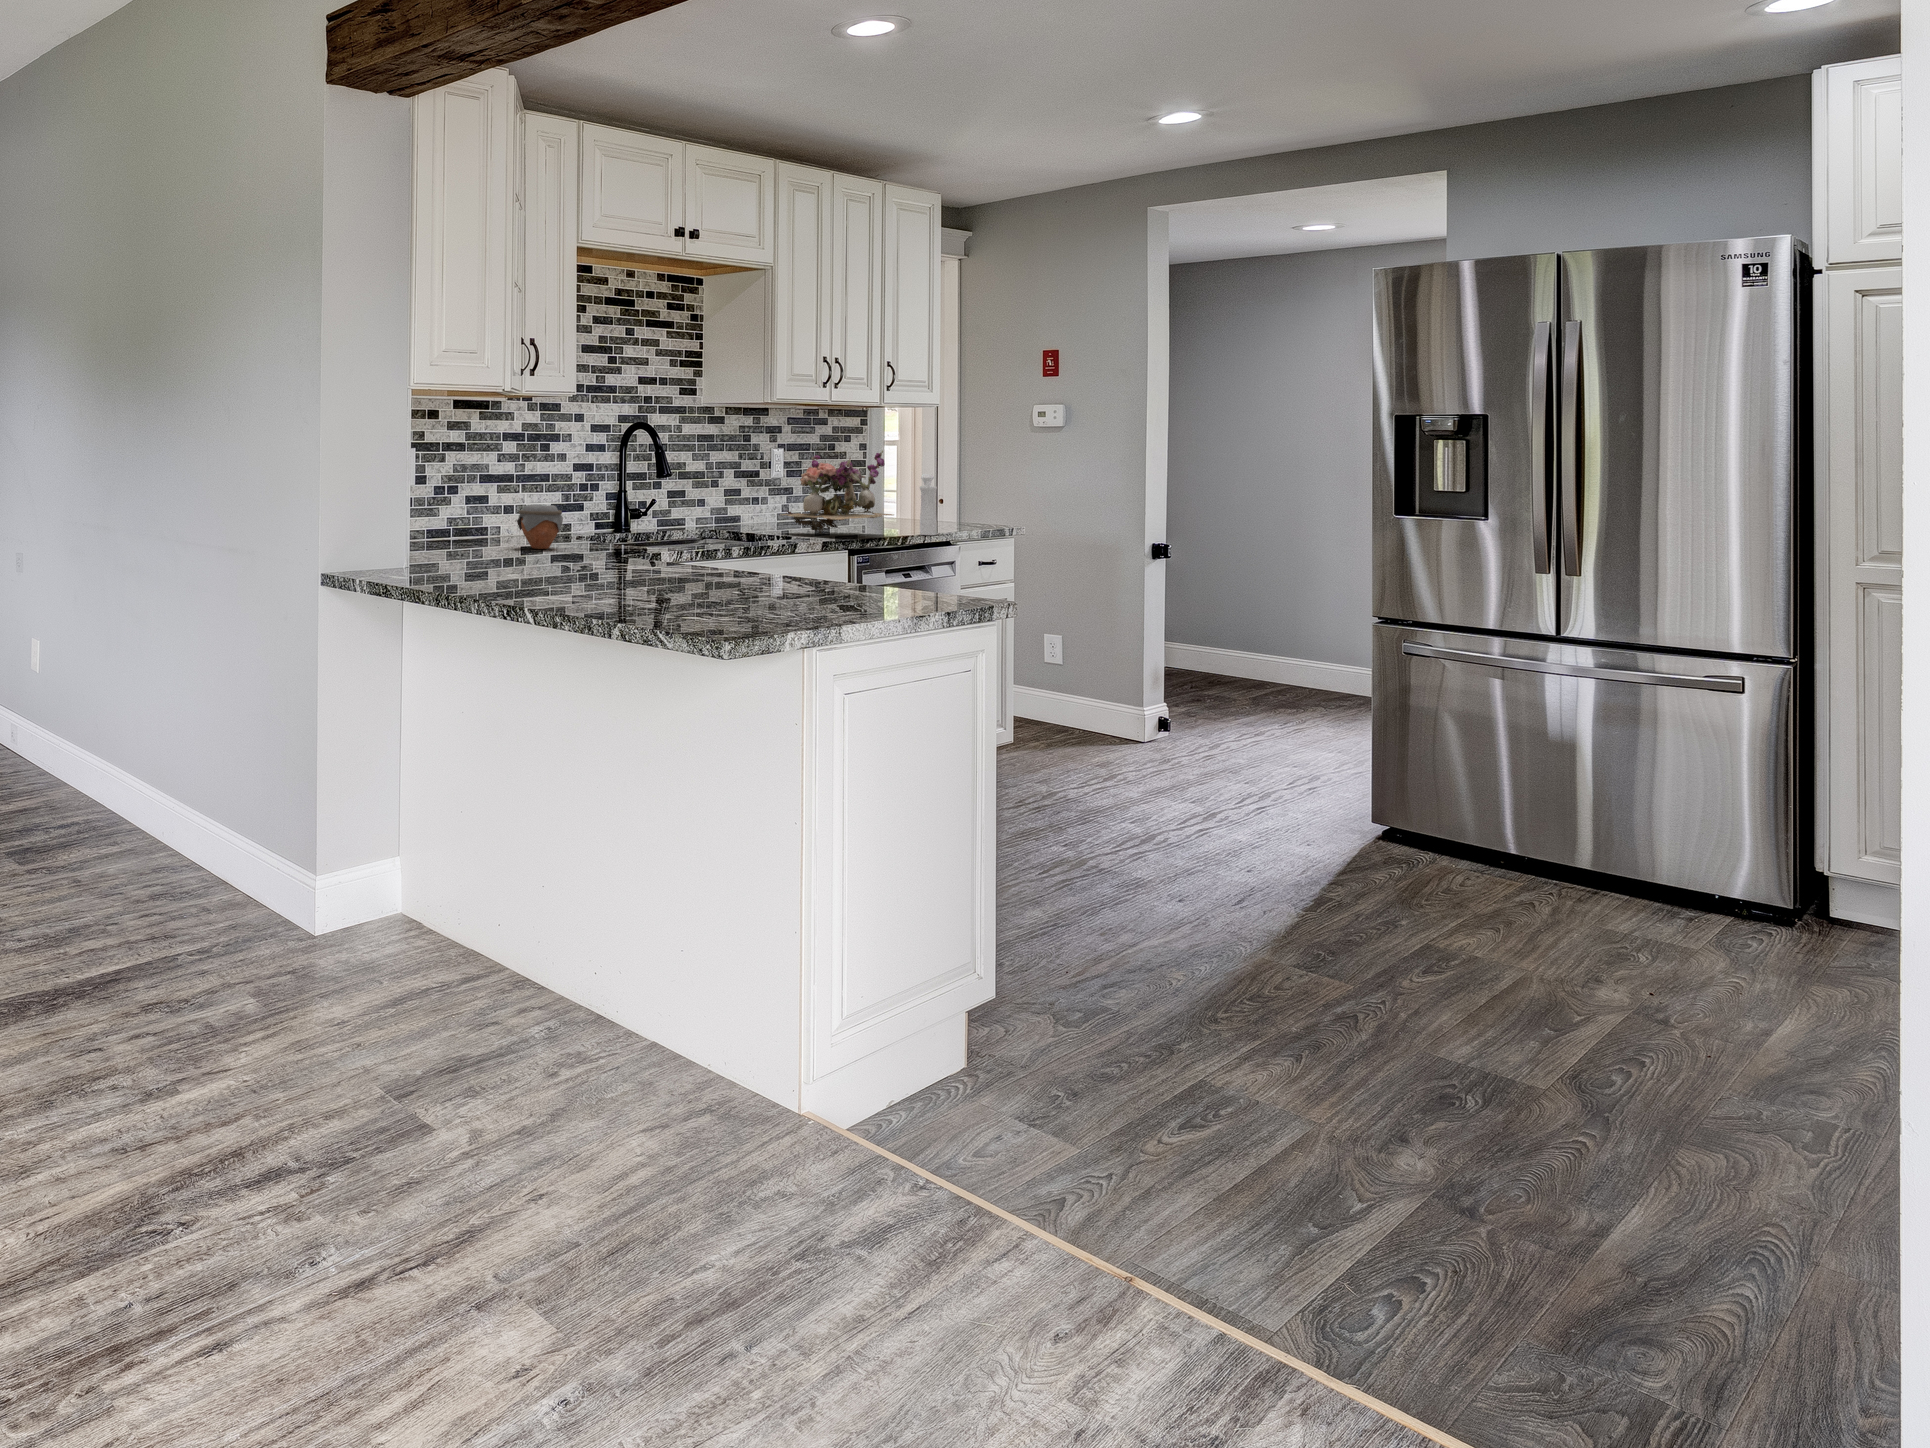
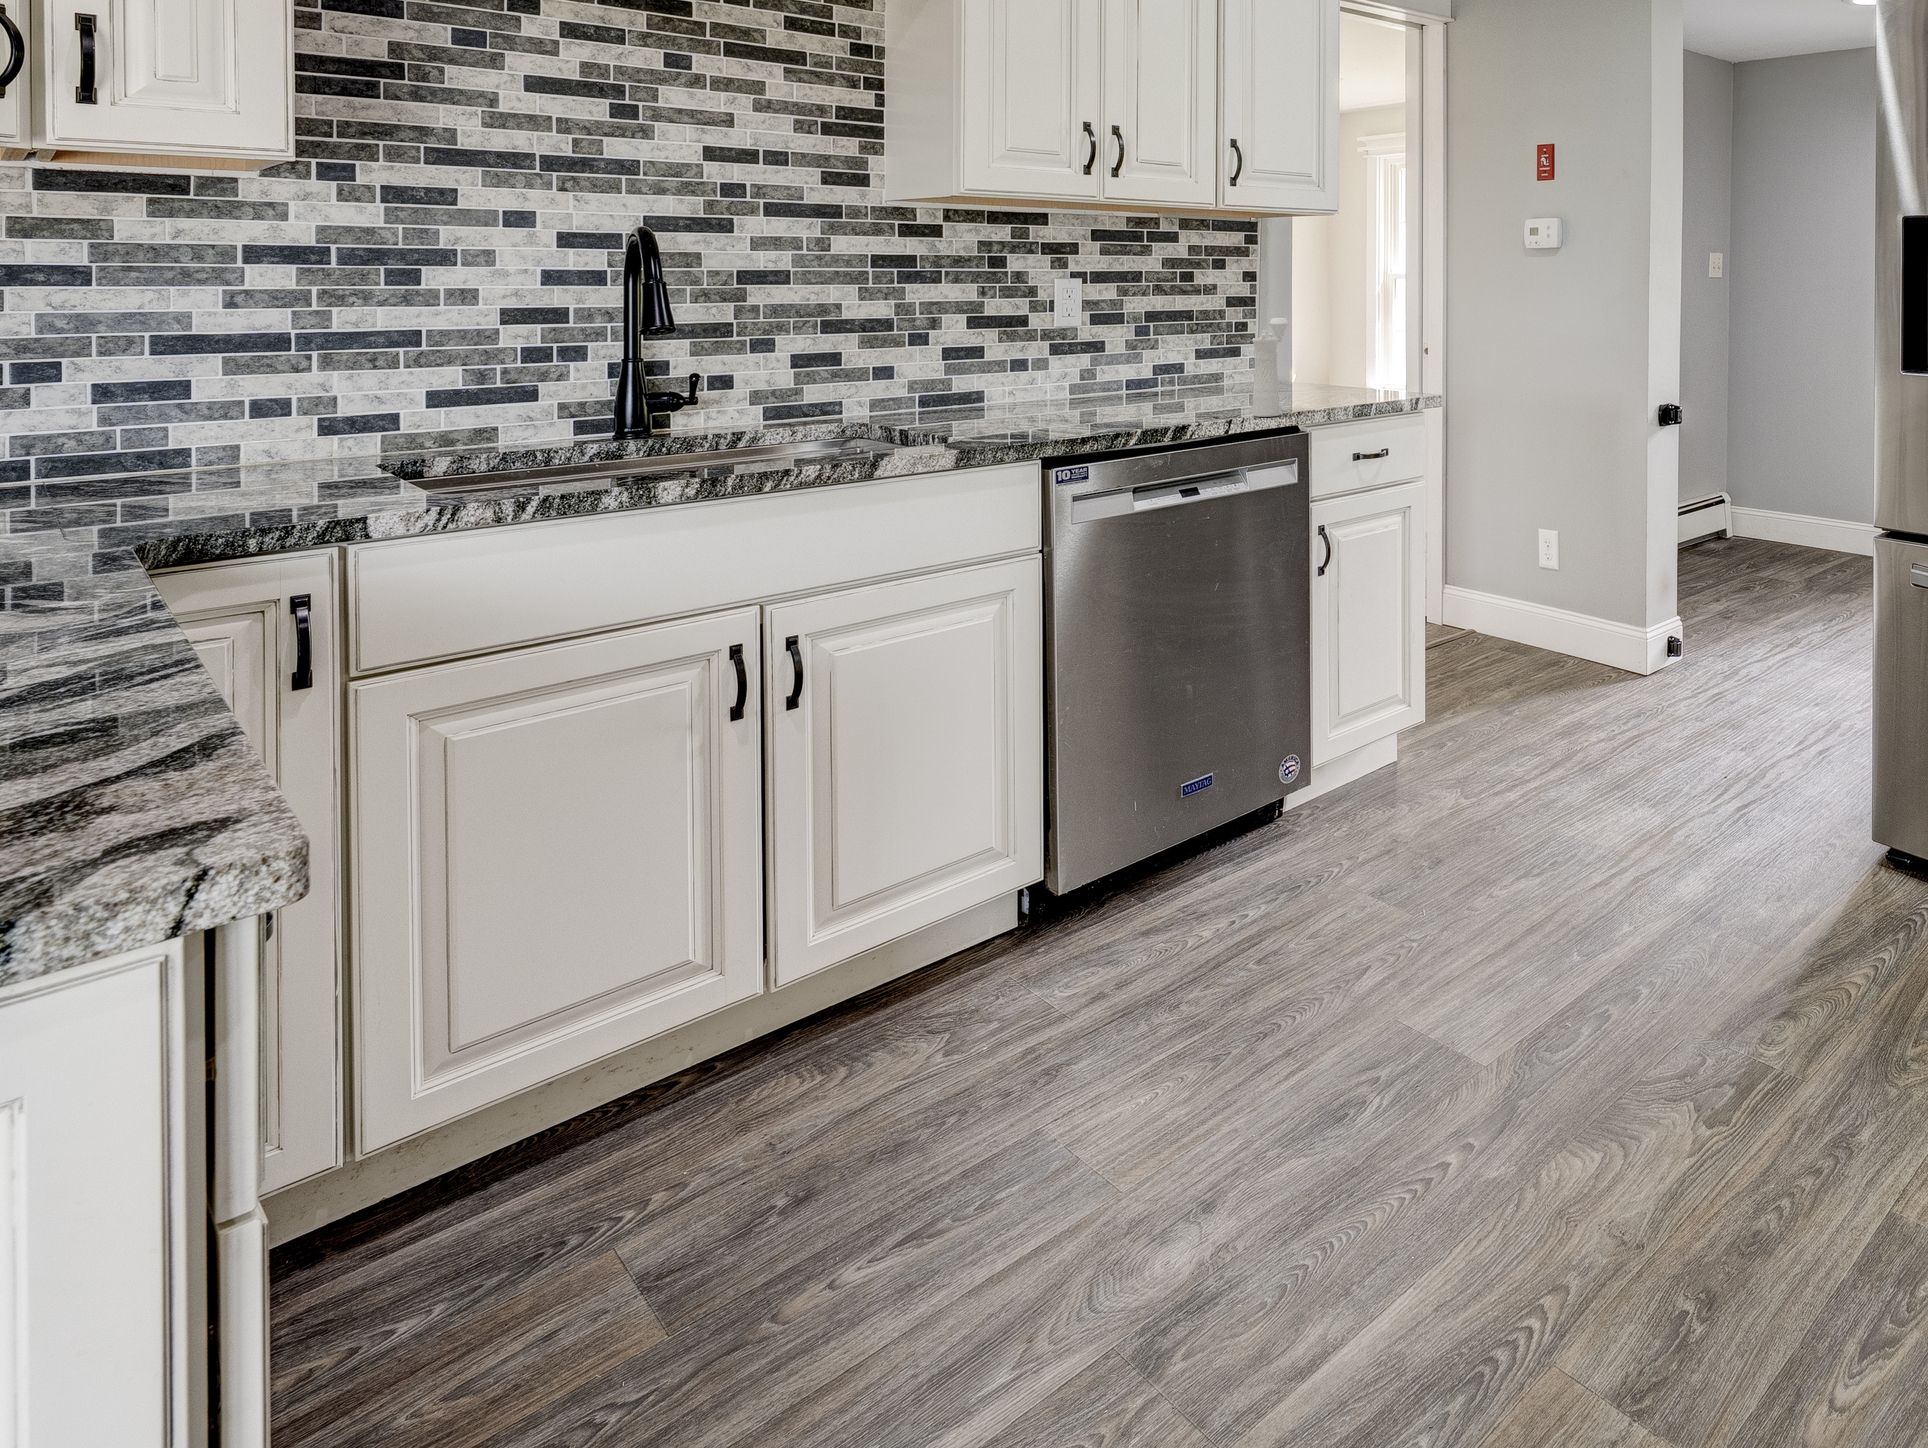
flower arrangement: present [782,450,894,534] -> none [1003,281,1192,423]
jar: present [517,505,563,549] -> none [89,401,257,504]

